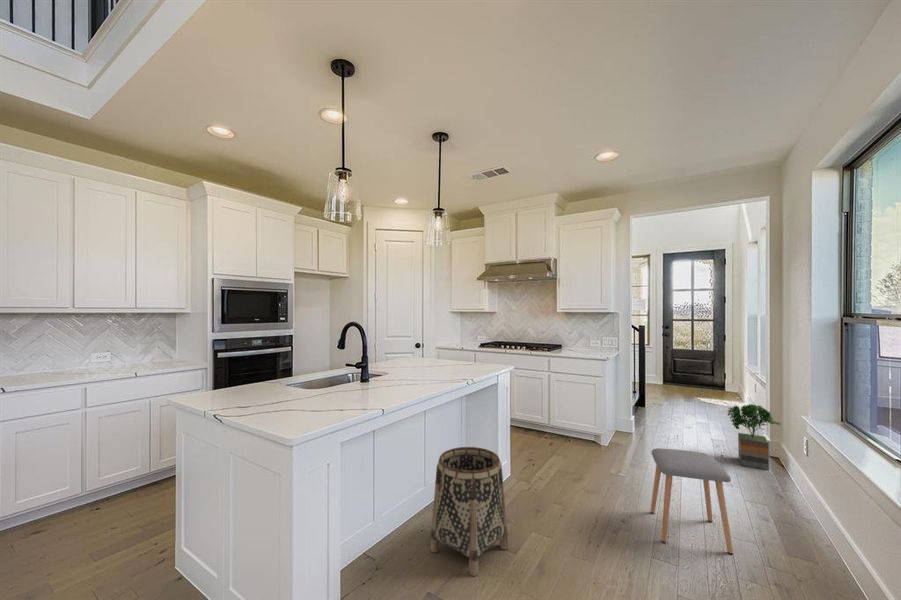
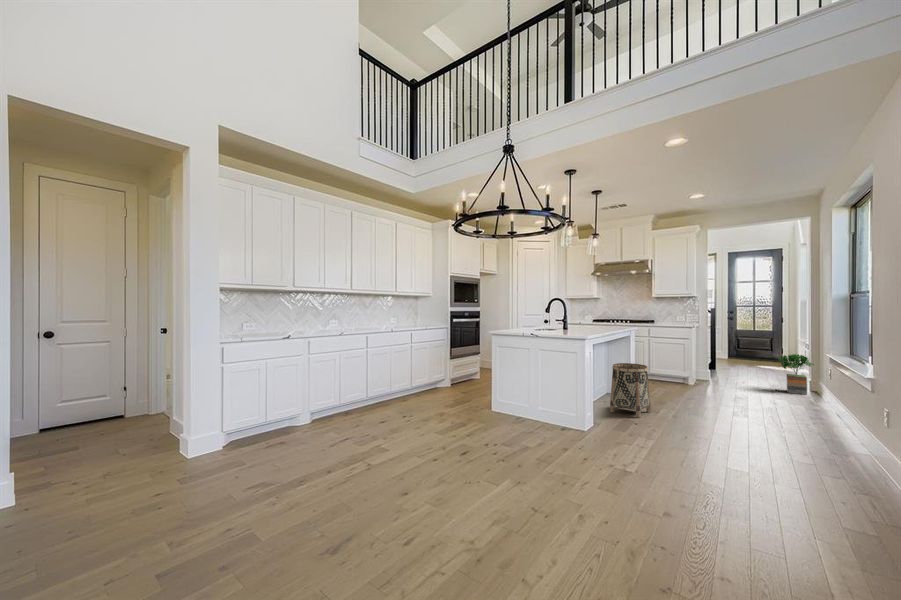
stool: present [650,448,733,554] -> none [728,368,777,416]

